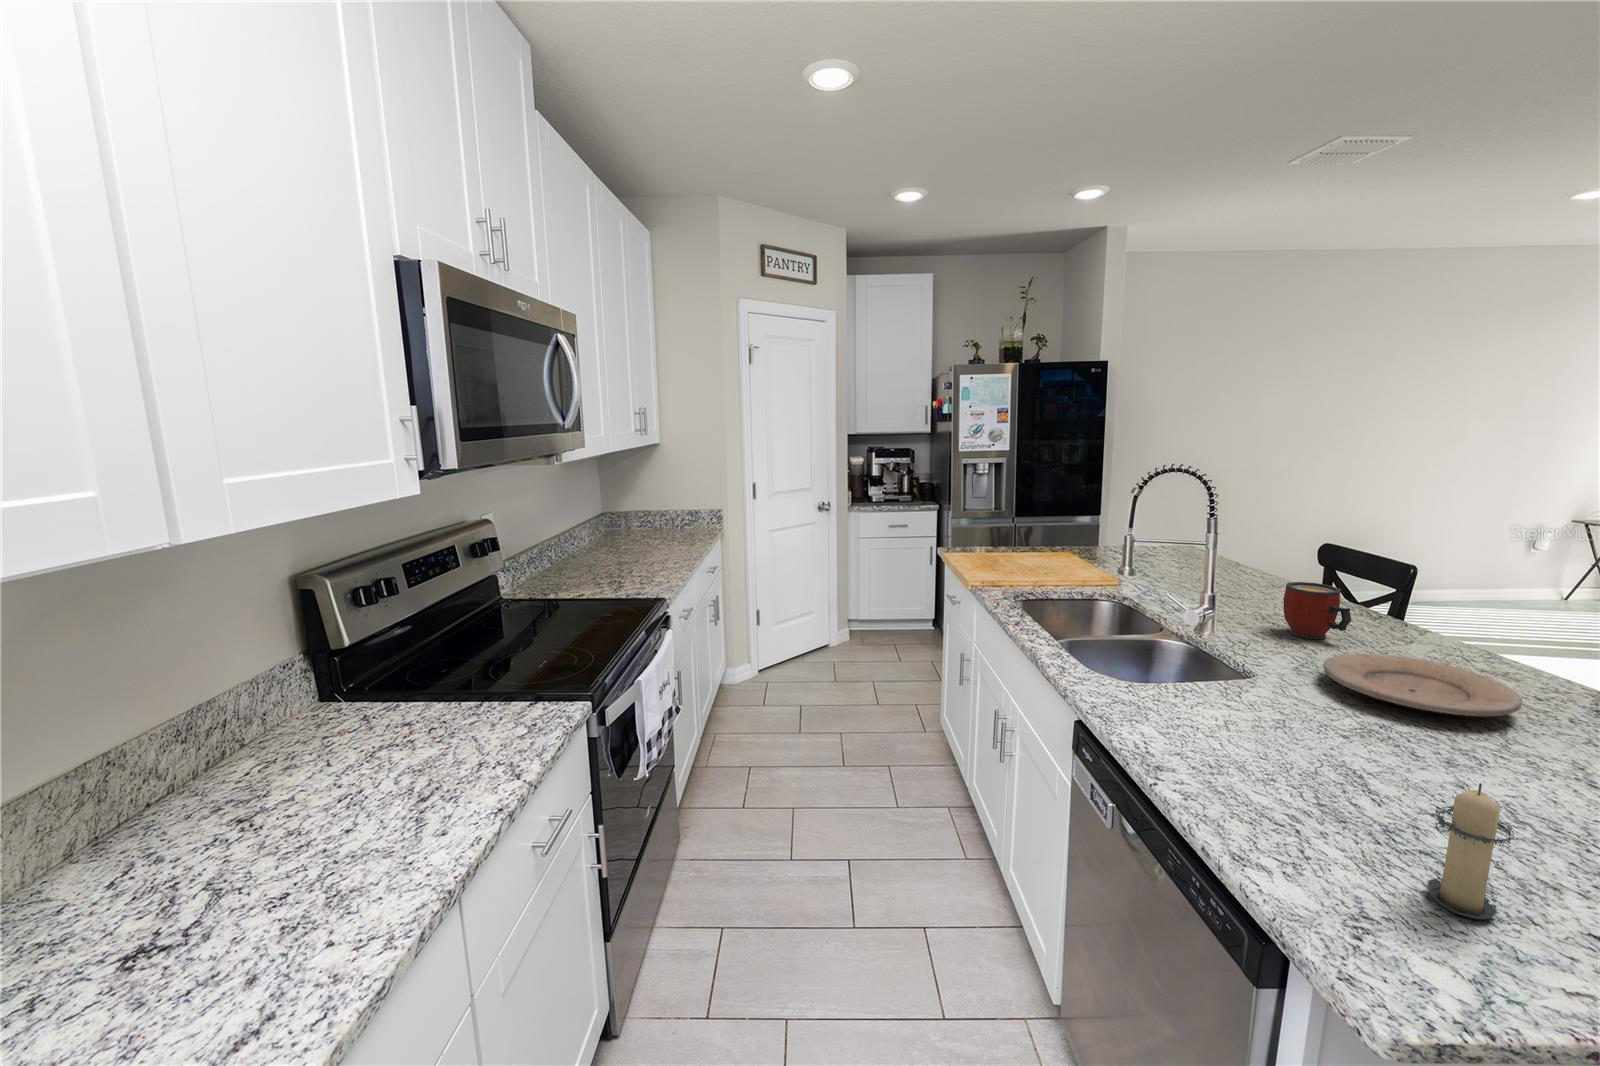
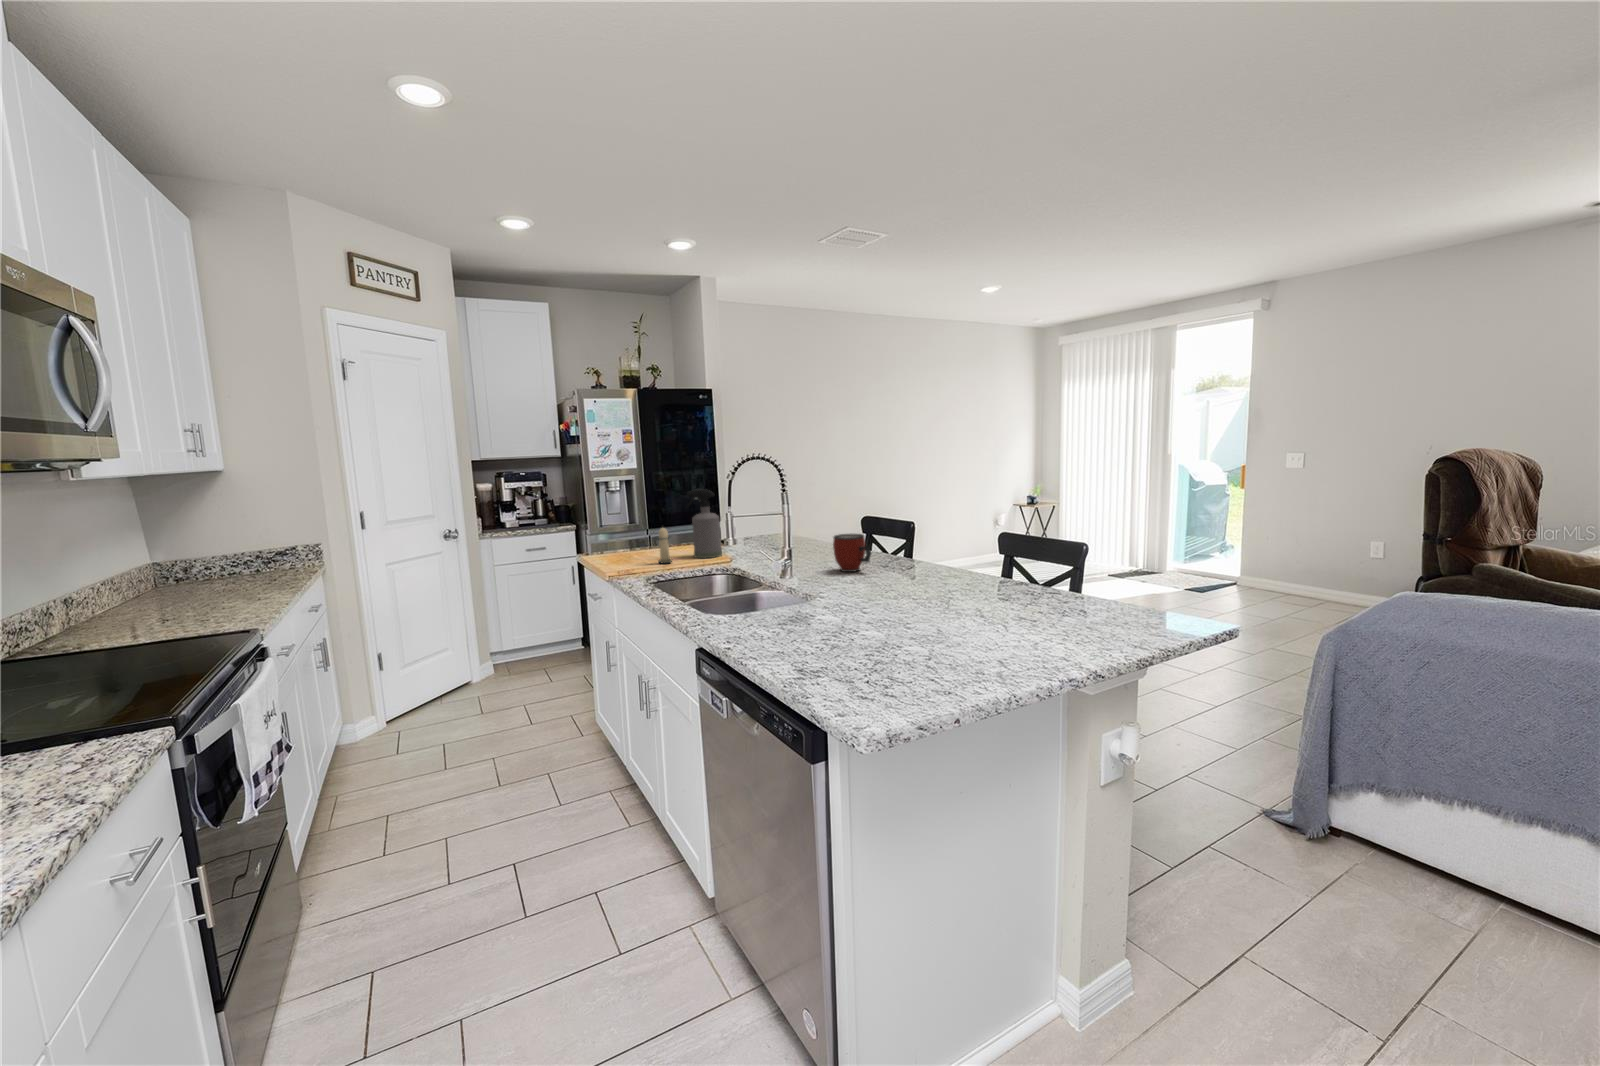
spray bottle: none [1068,494,1110,578] -> present [687,489,722,558]
plate: present [1323,654,1523,716] -> none [854,570,950,596]
candle: present [1426,783,1514,920] -> present [656,528,672,563]

